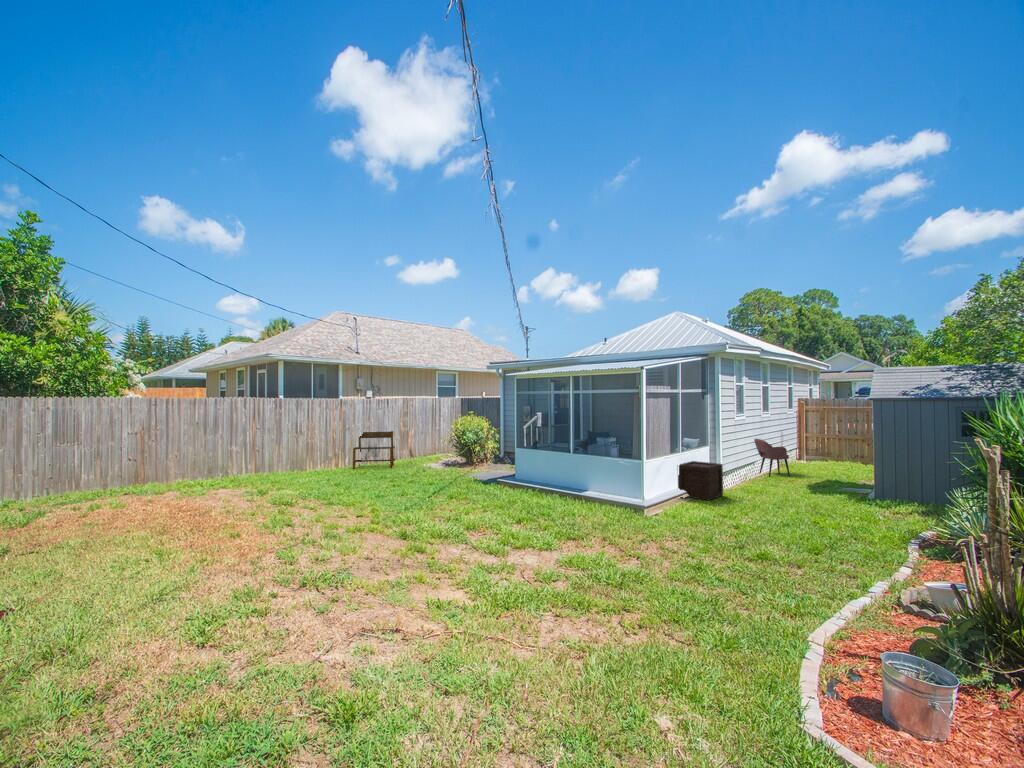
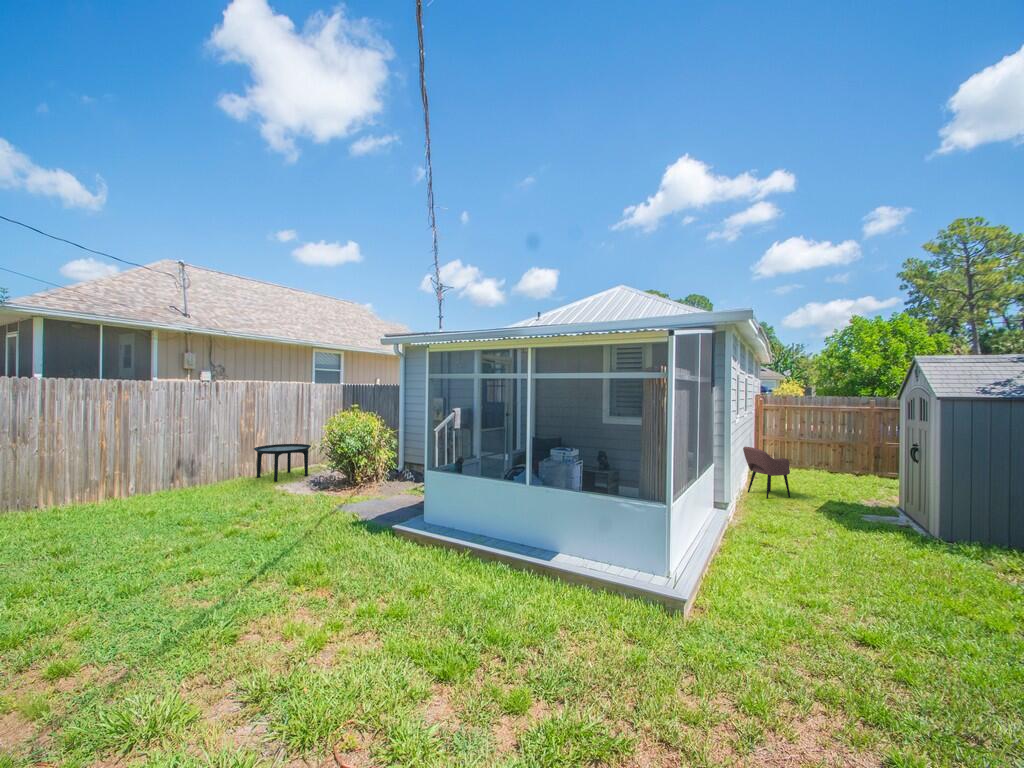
bench: present [353,431,395,469] -> none [140,434,226,499]
round table: none [407,439,442,463] -> present [254,444,311,482]
wooden crate: present [678,461,723,500] -> none [698,491,763,566]

